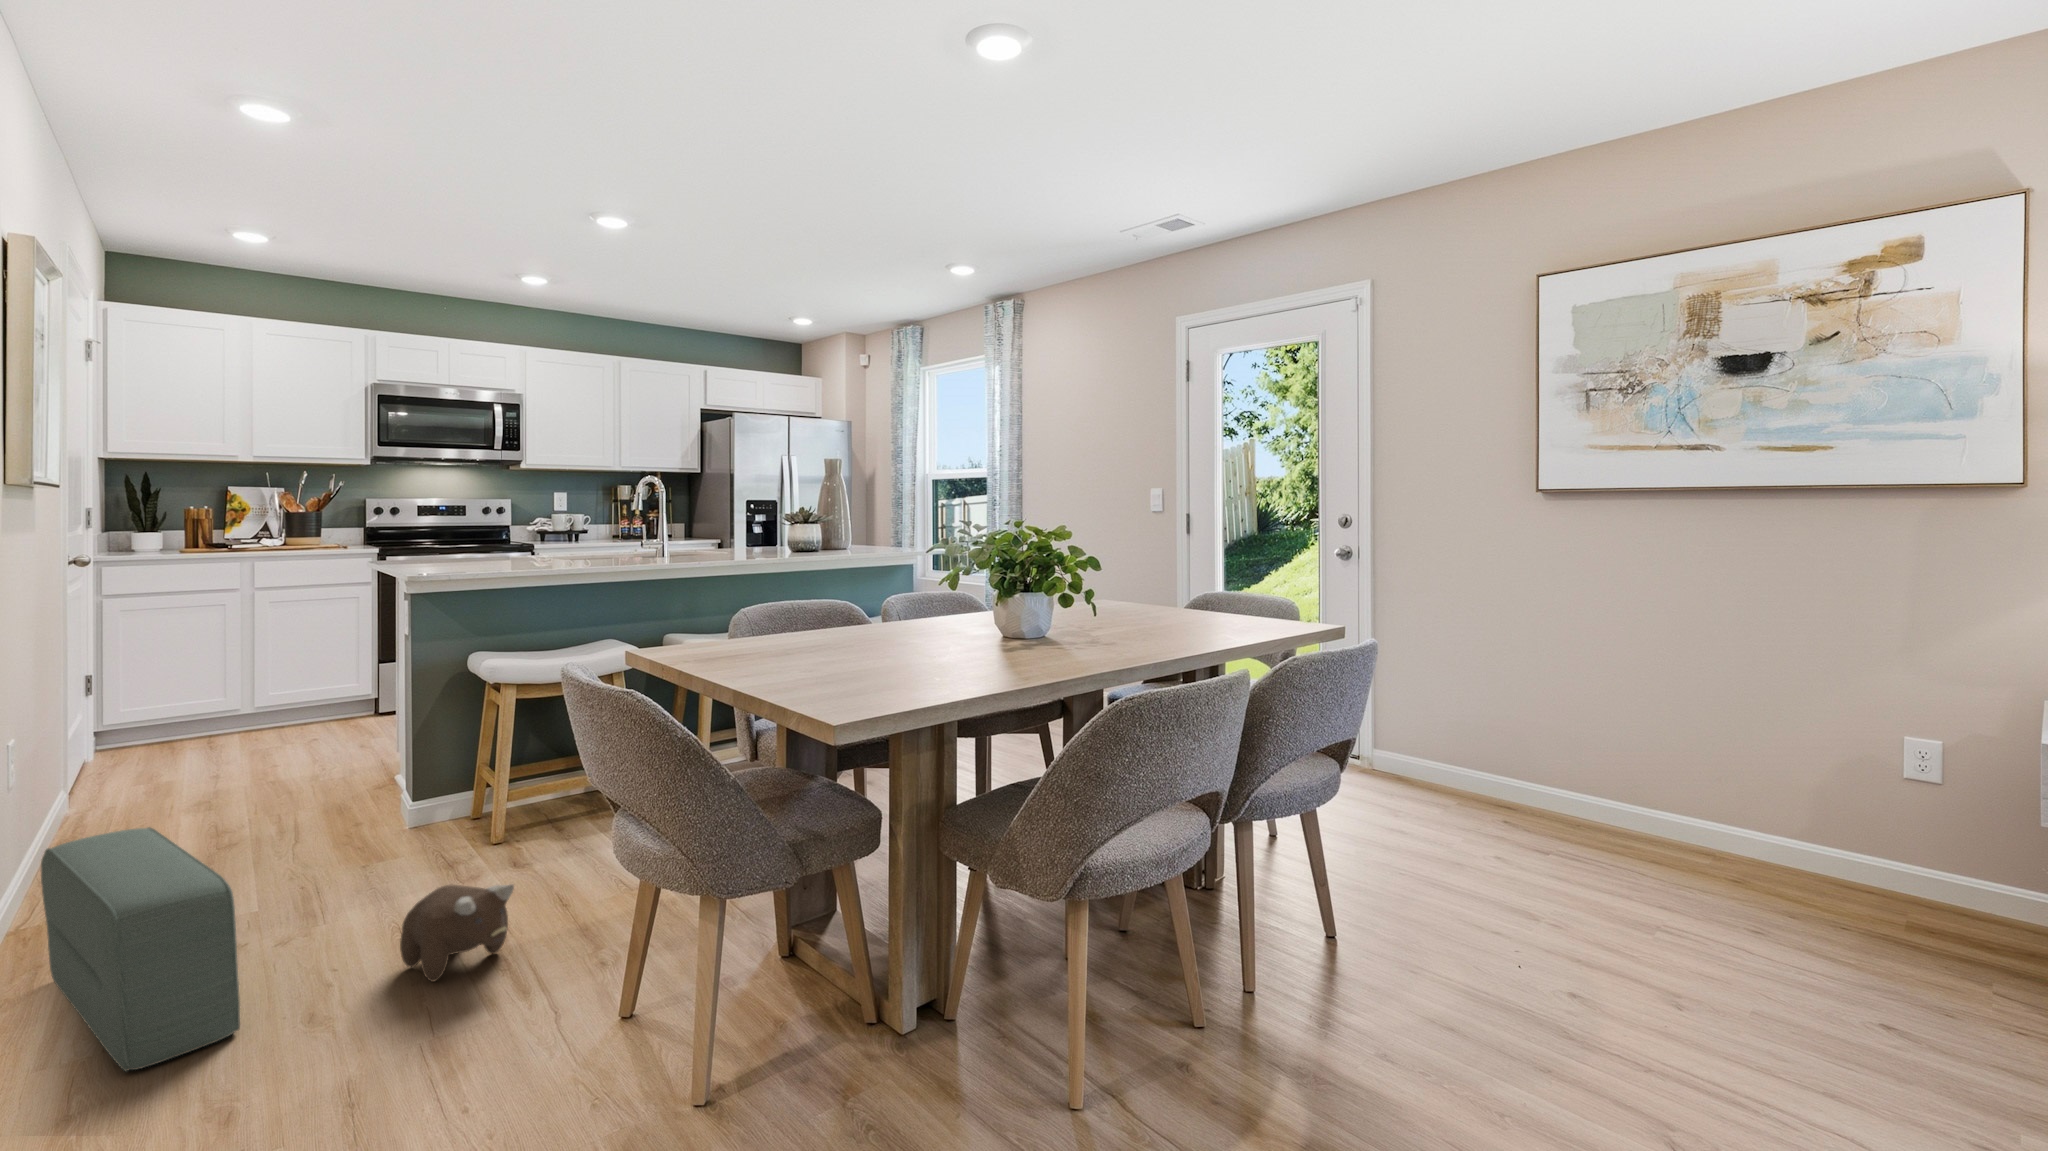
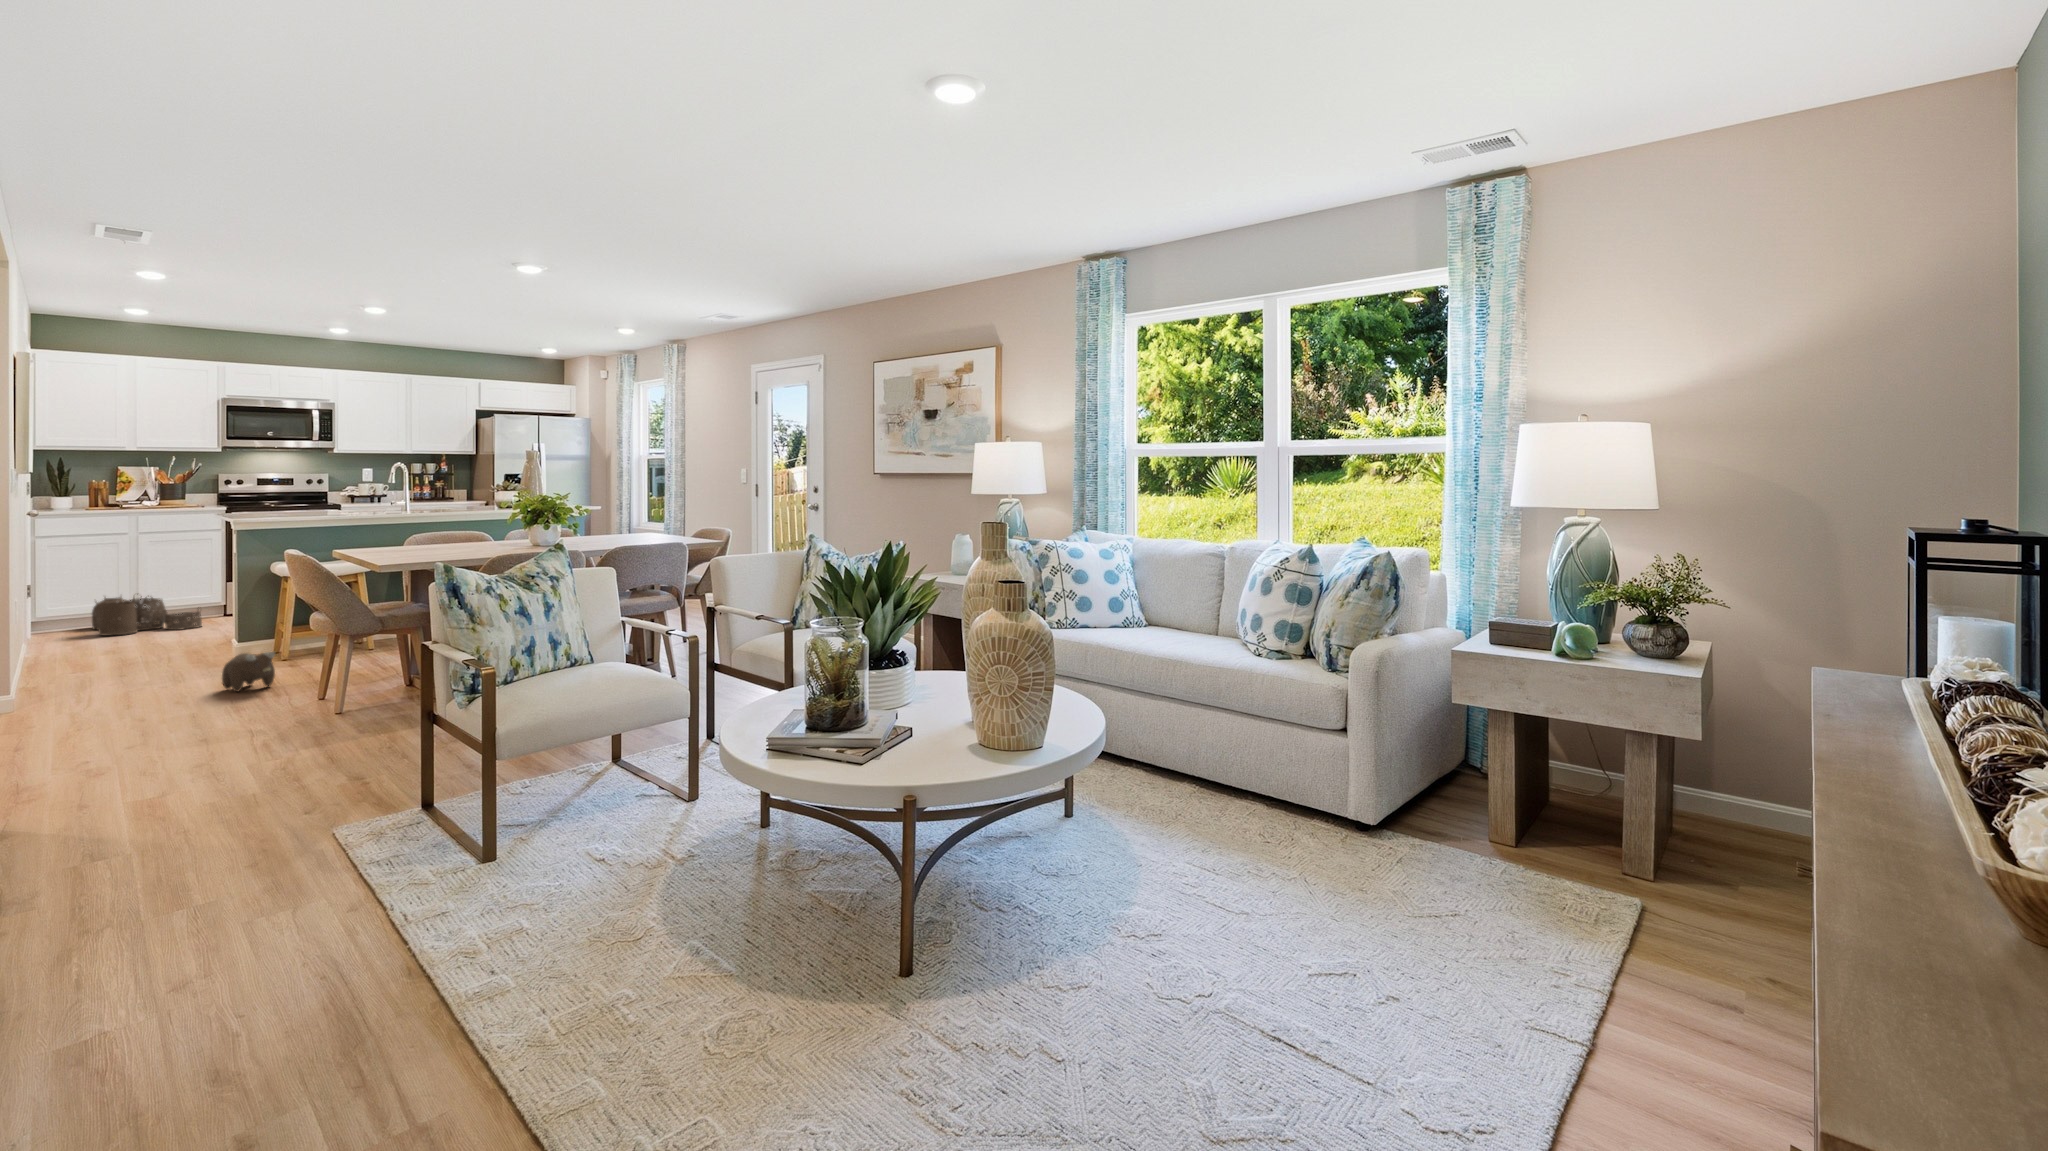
woven basket: none [178,687,344,763] -> present [92,596,202,635]
pouf: present [41,827,240,1071] -> none [52,628,148,708]

